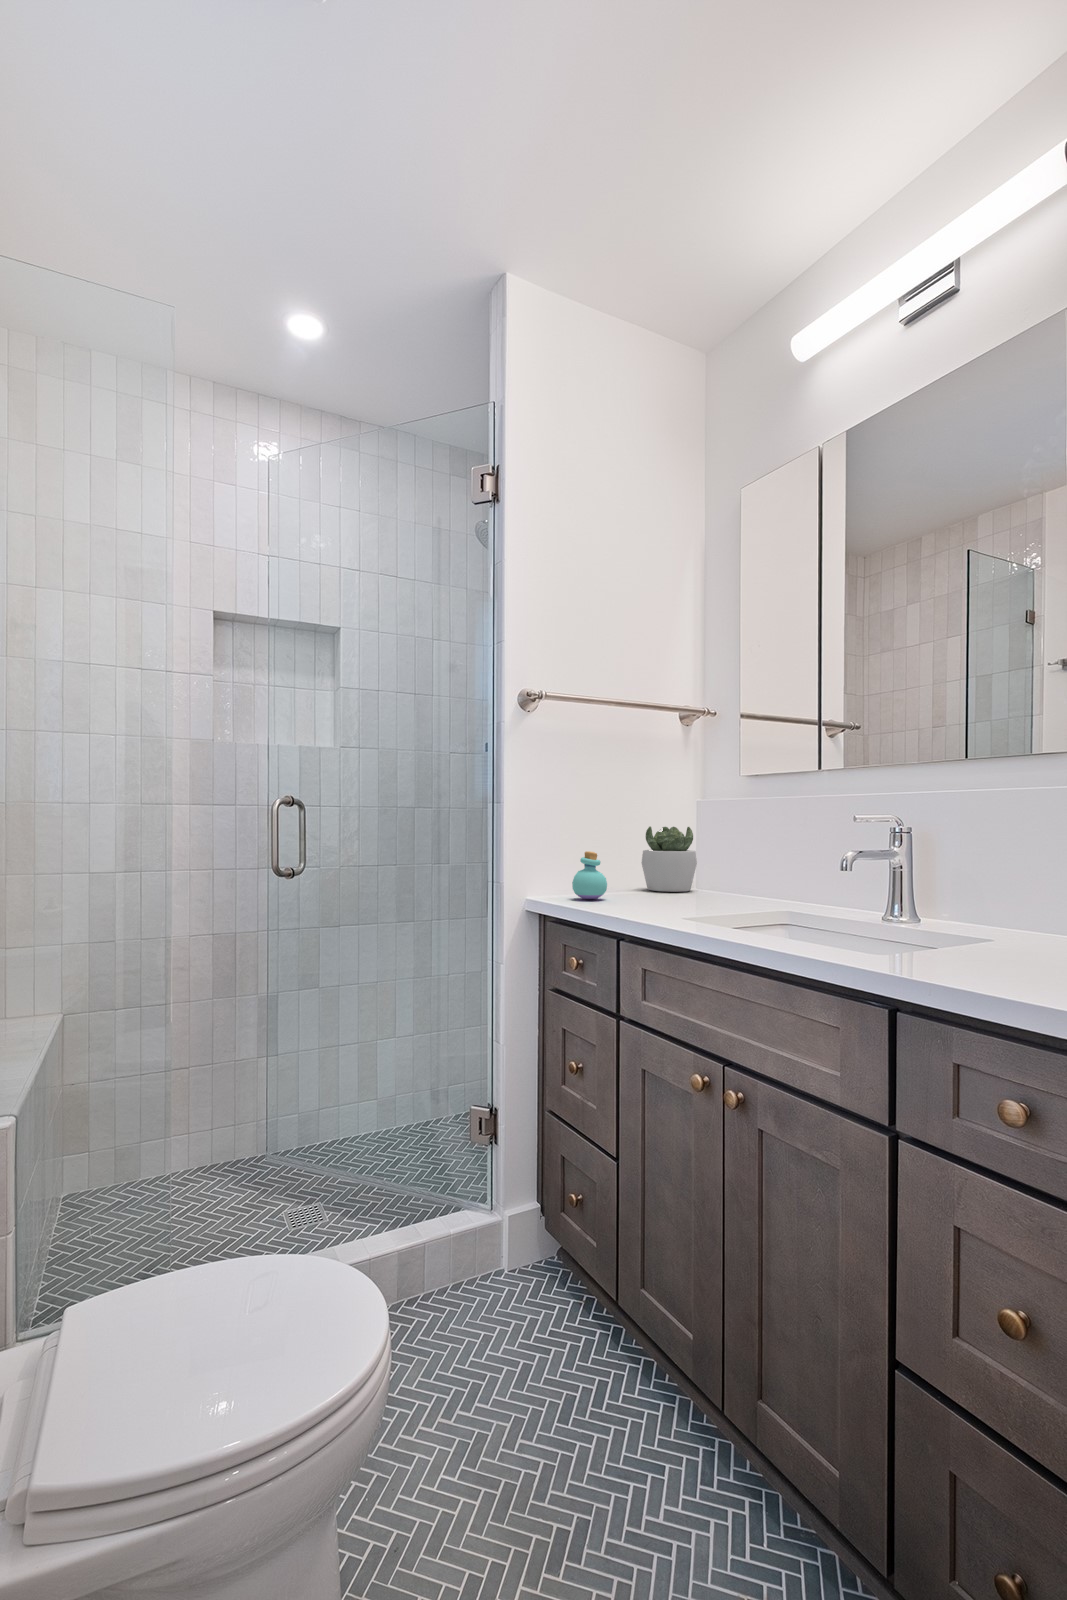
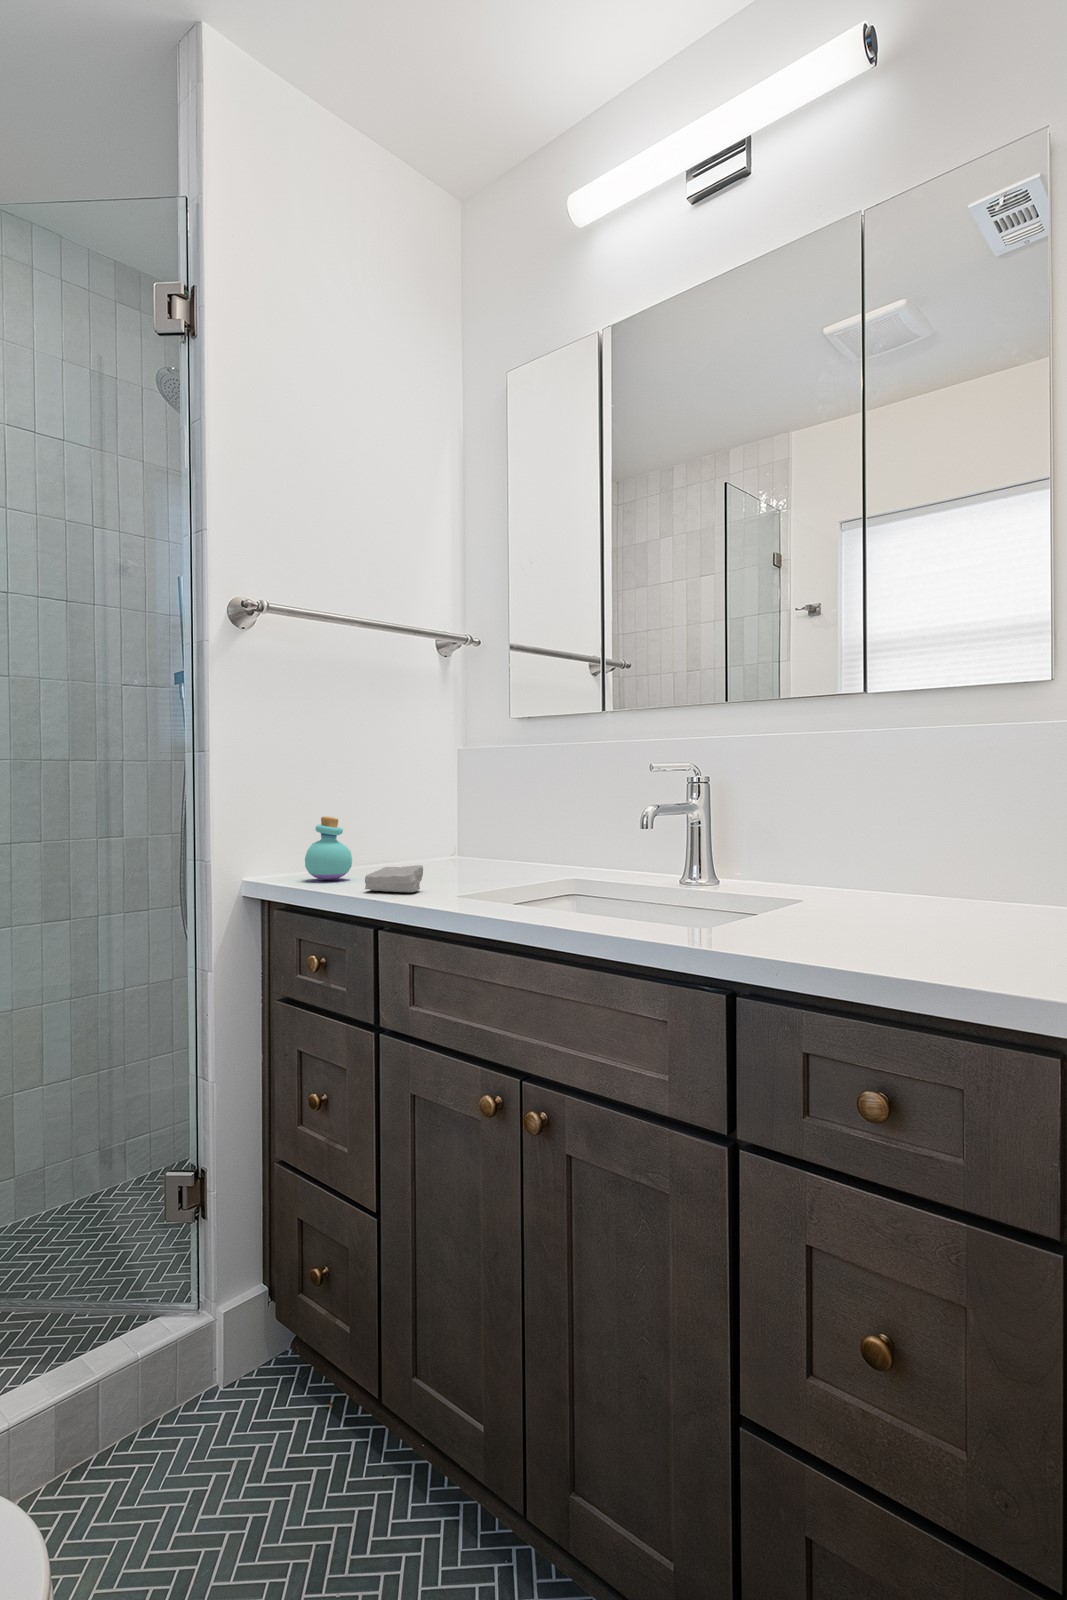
succulent plant: present [641,826,697,892] -> none [393,784,463,866]
soap bar: none [614,892,658,912] -> present [365,865,423,892]

